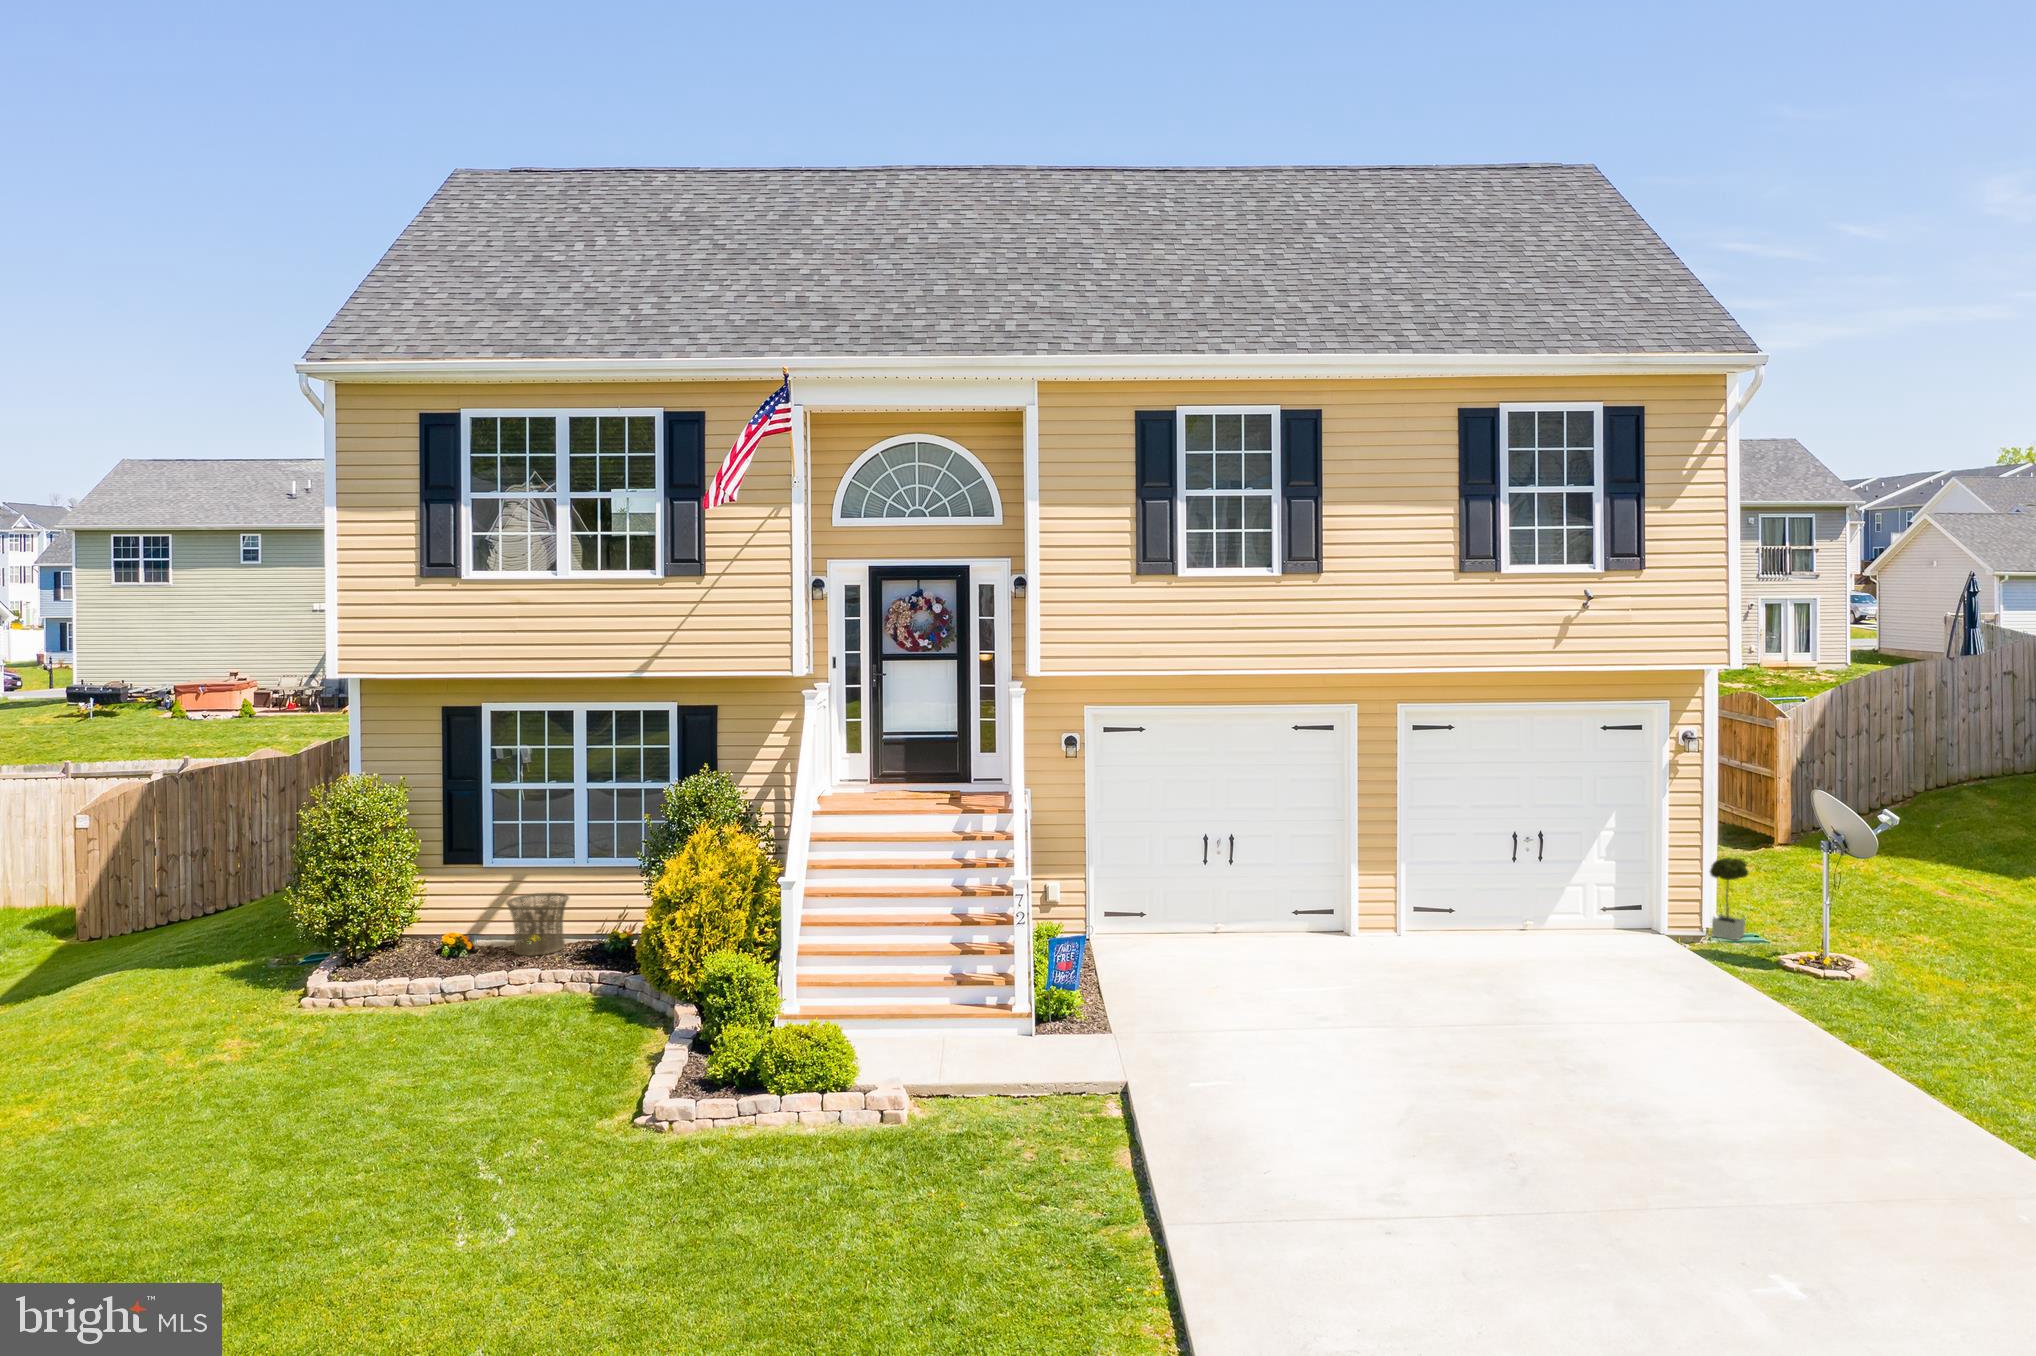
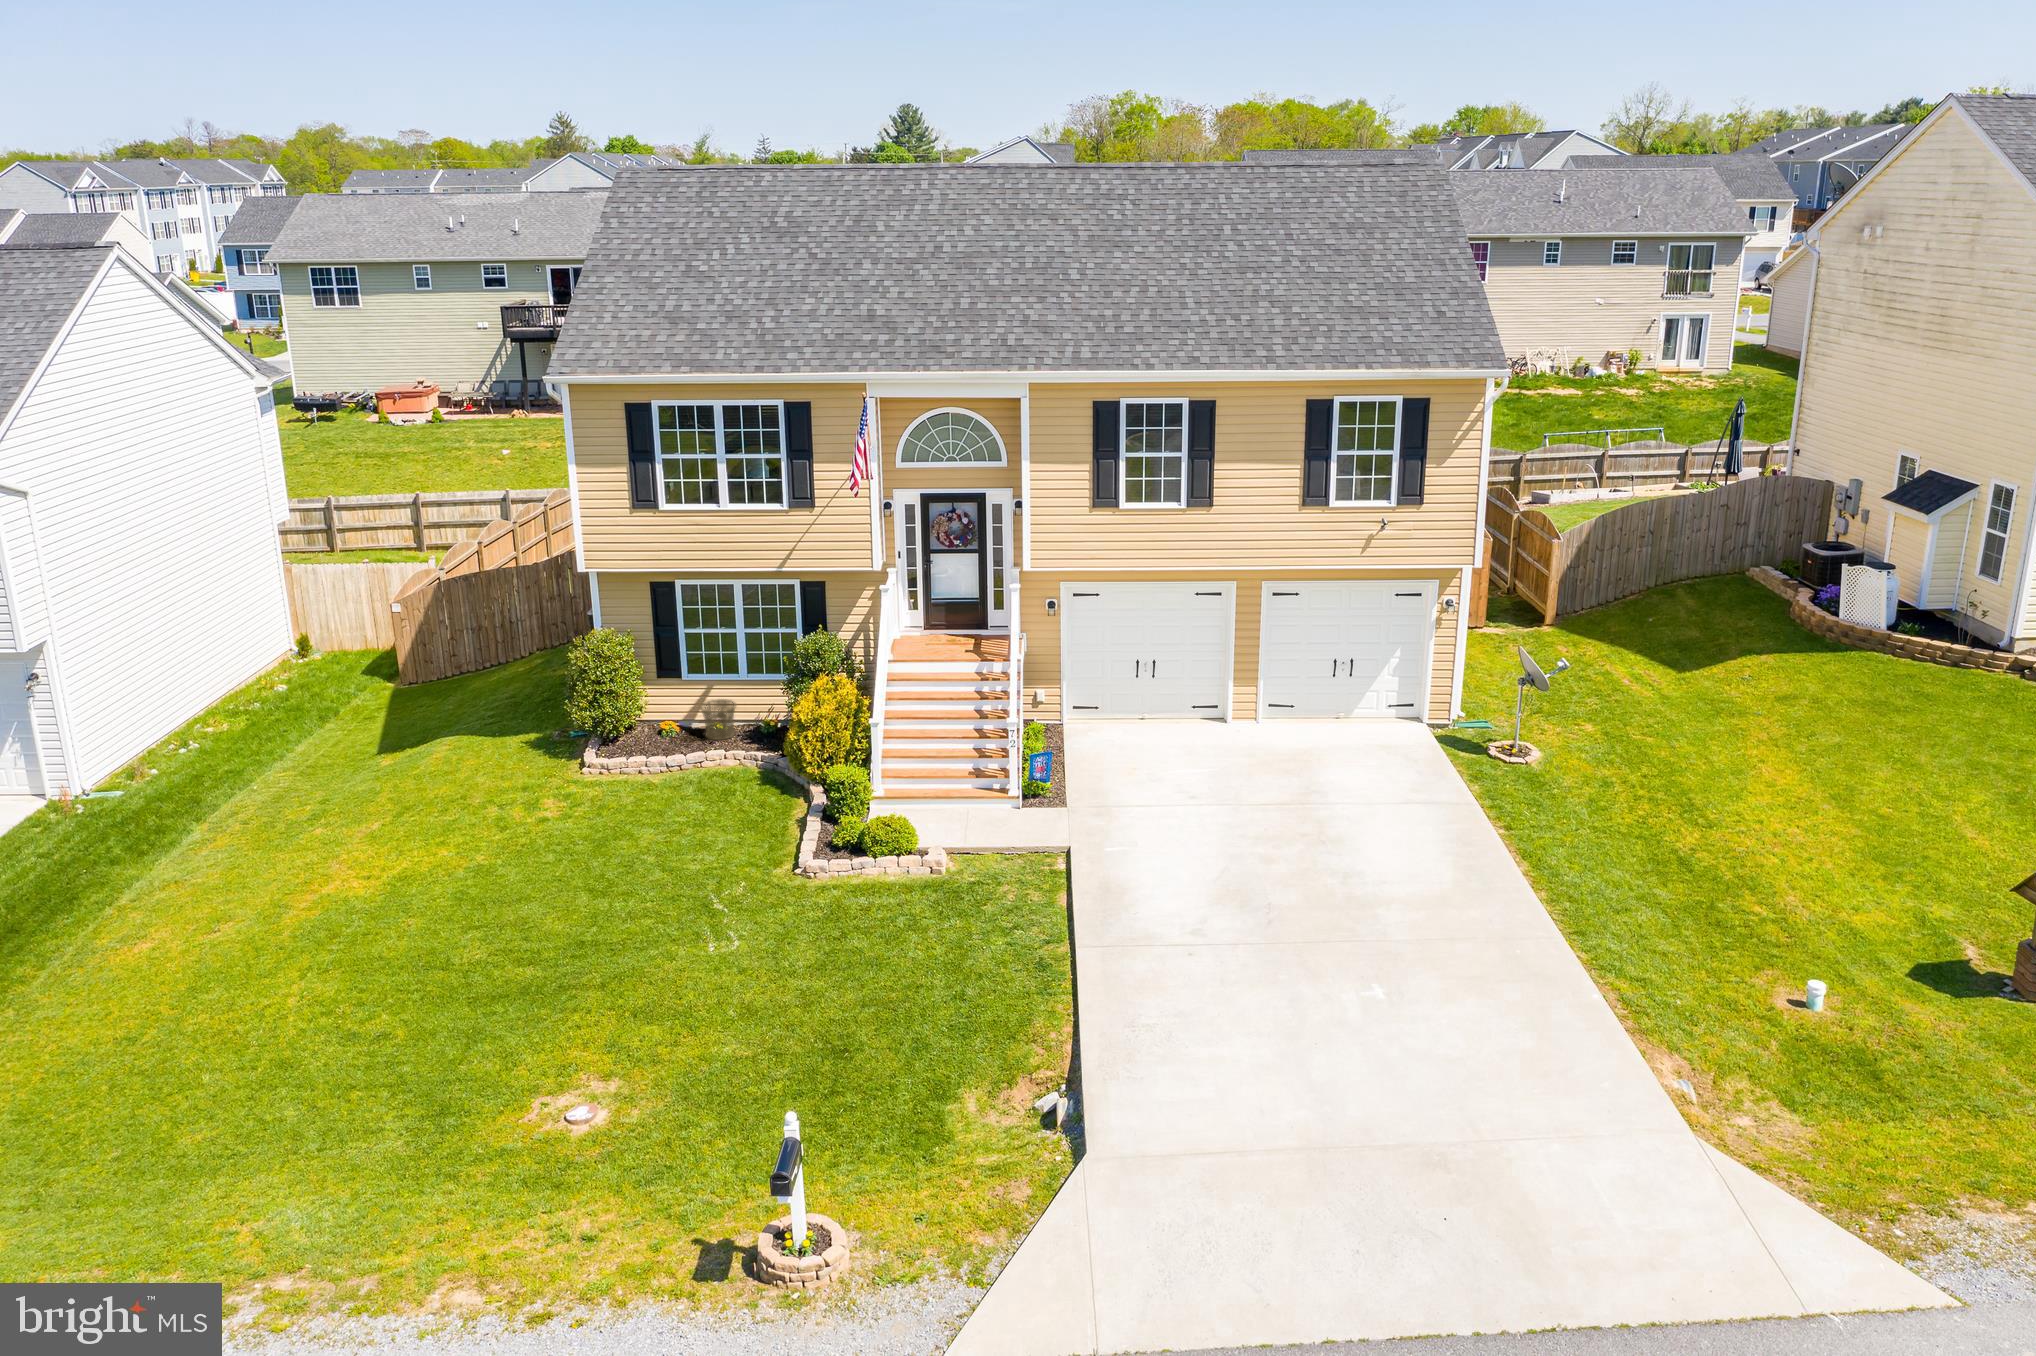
potted tree: present [1710,858,1748,940] -> none [1455,683,1480,734]

